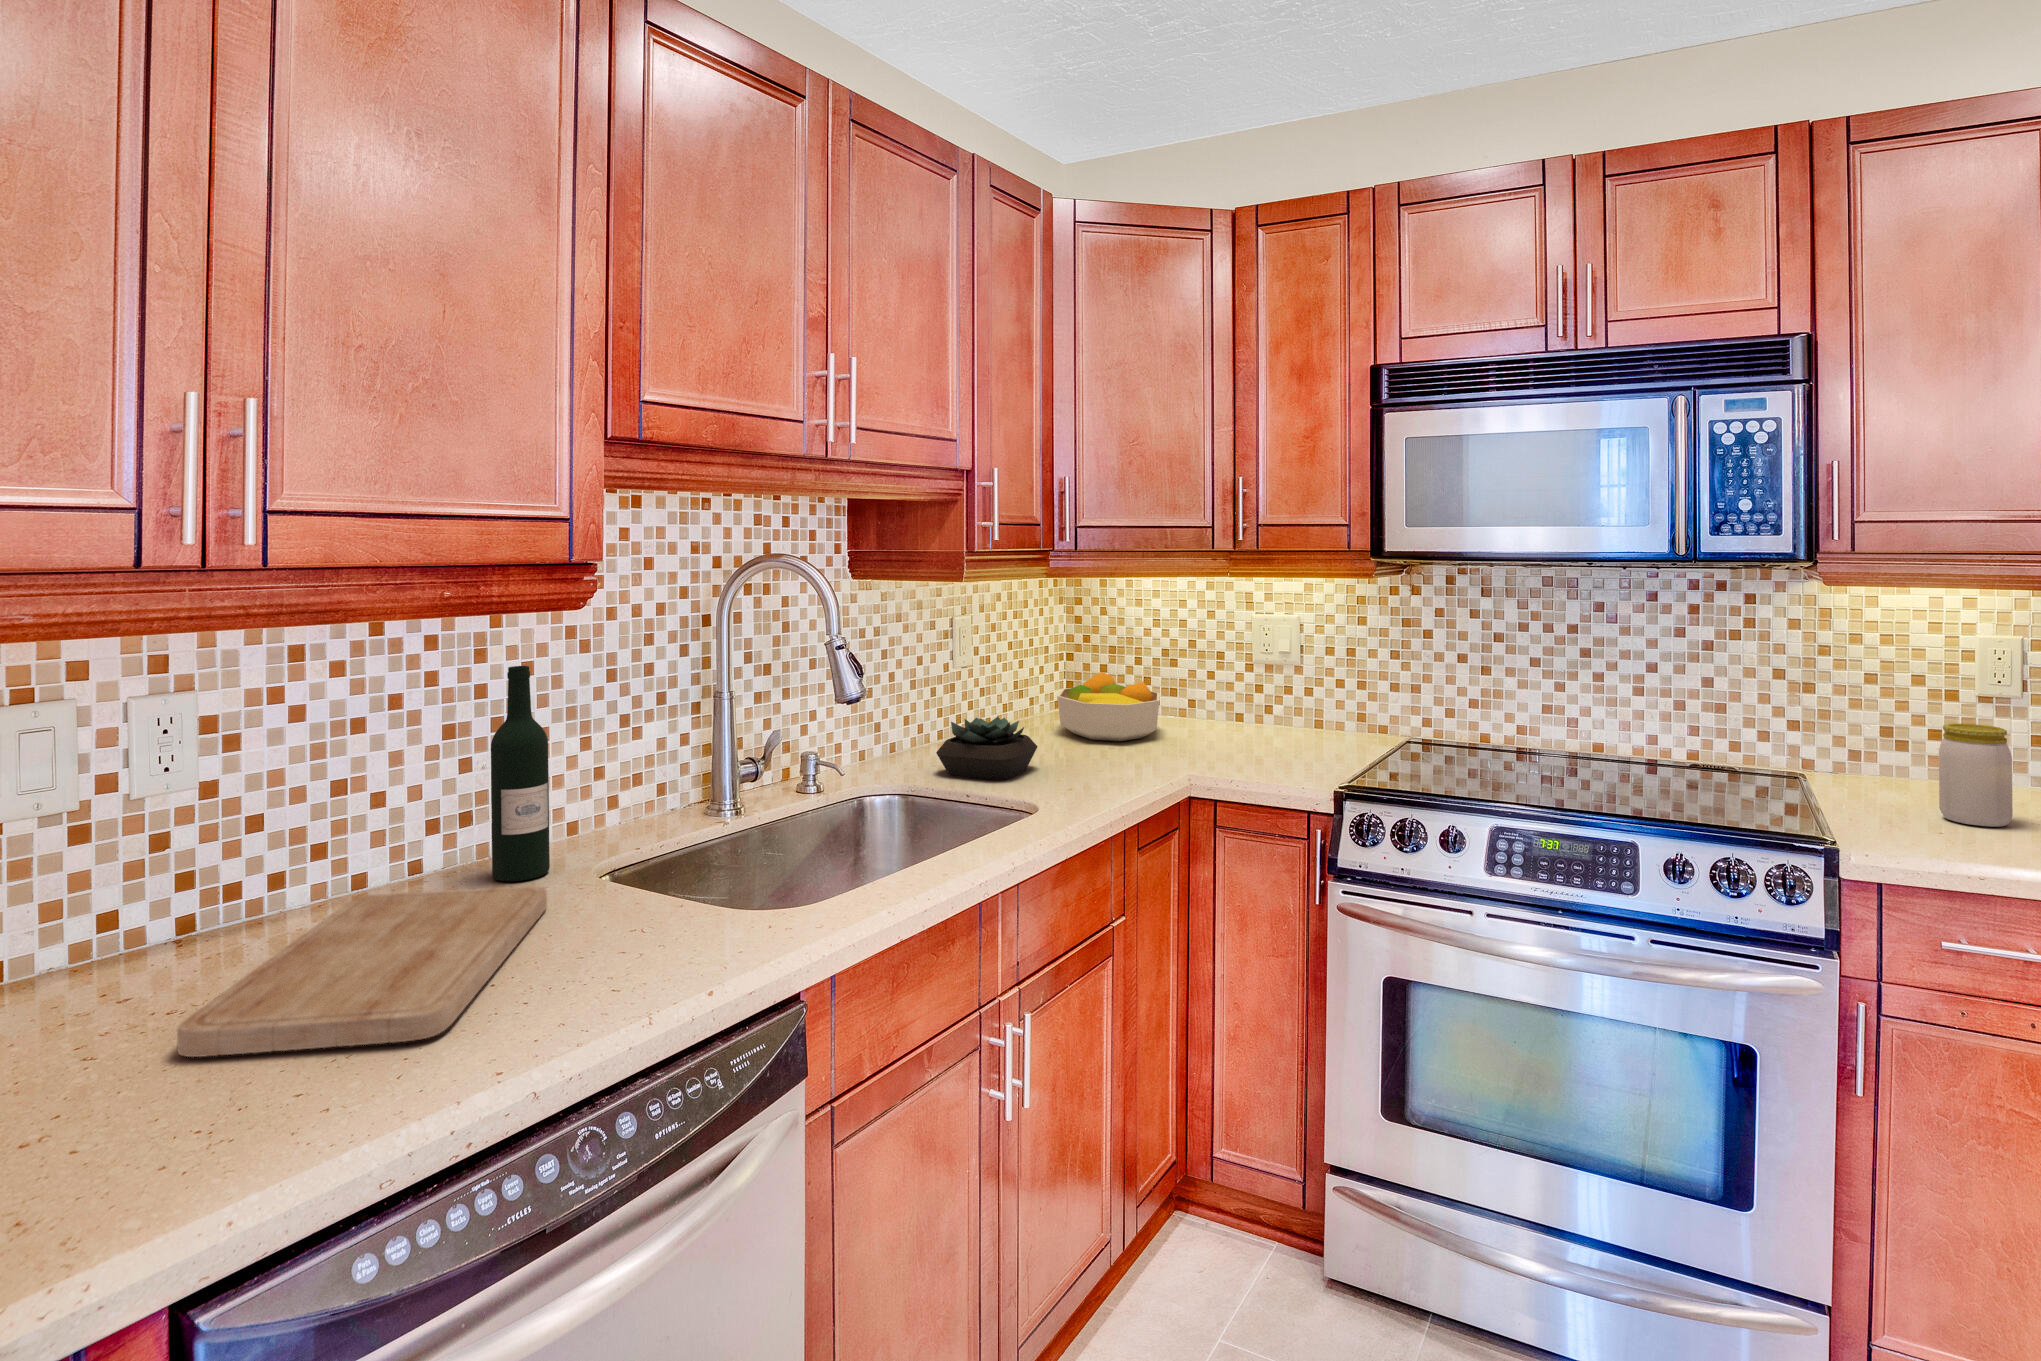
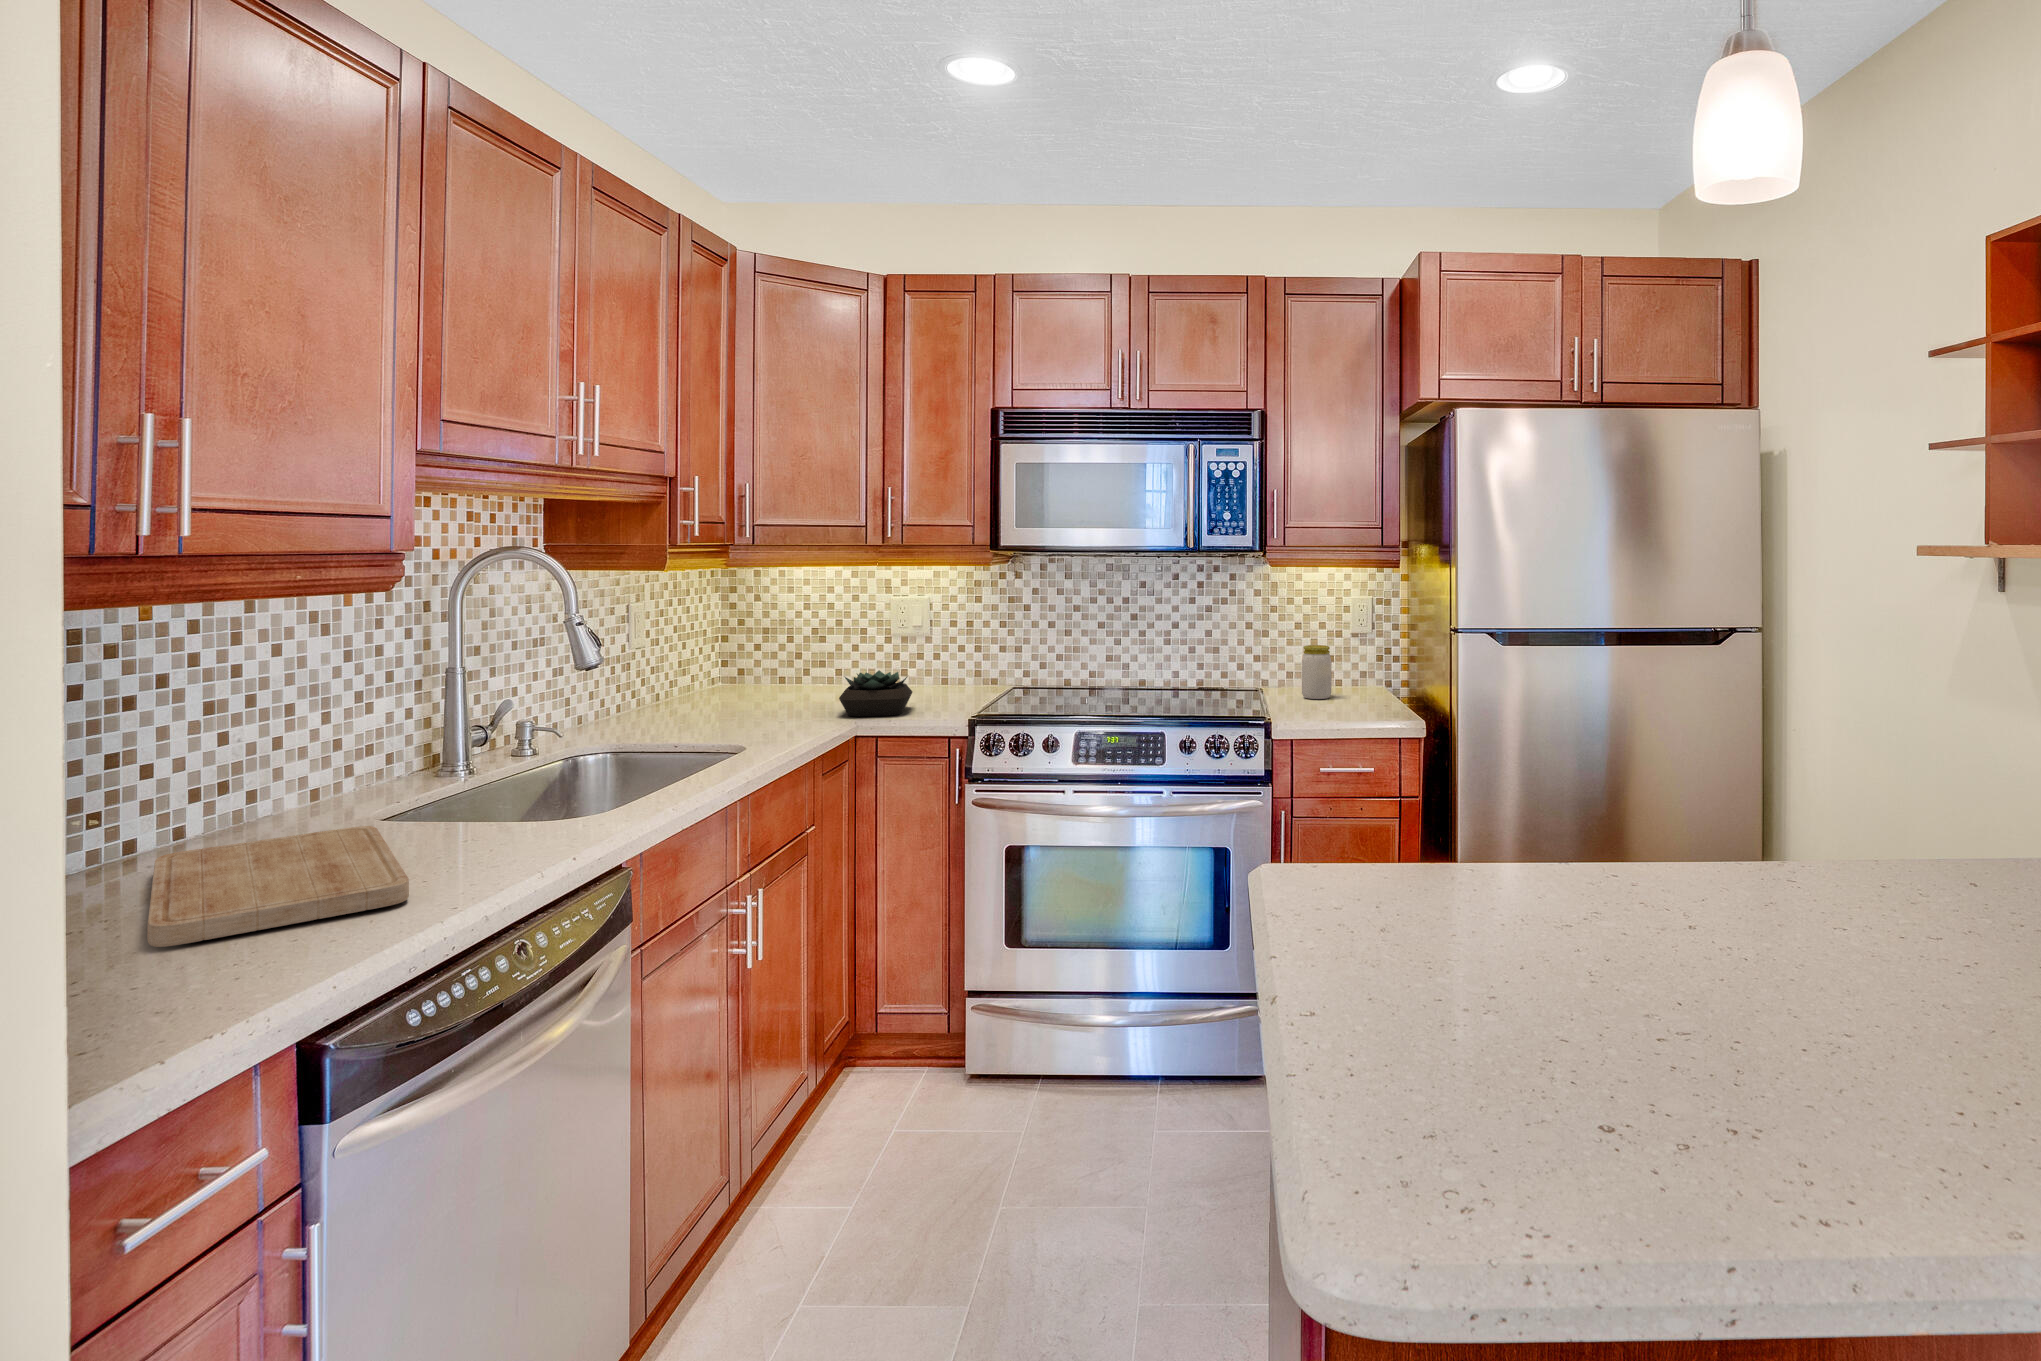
wine bottle: present [491,666,550,881] -> none [271,642,333,837]
fruit bowl: present [1057,672,1160,741] -> none [728,649,825,703]
succulent plant: present [936,717,1037,780] -> present [839,670,912,716]

